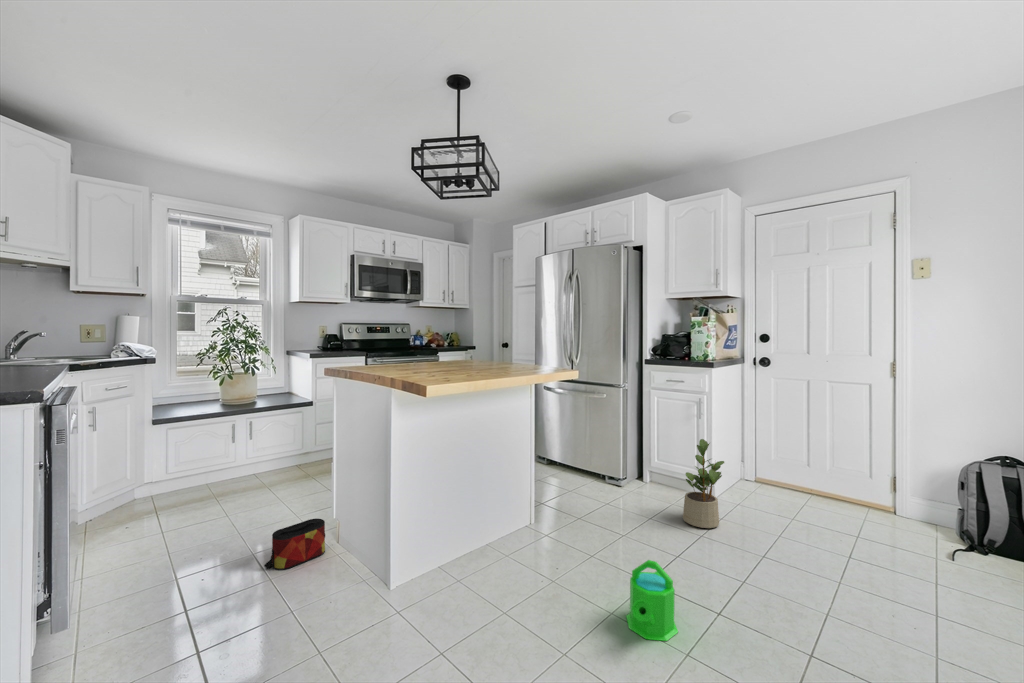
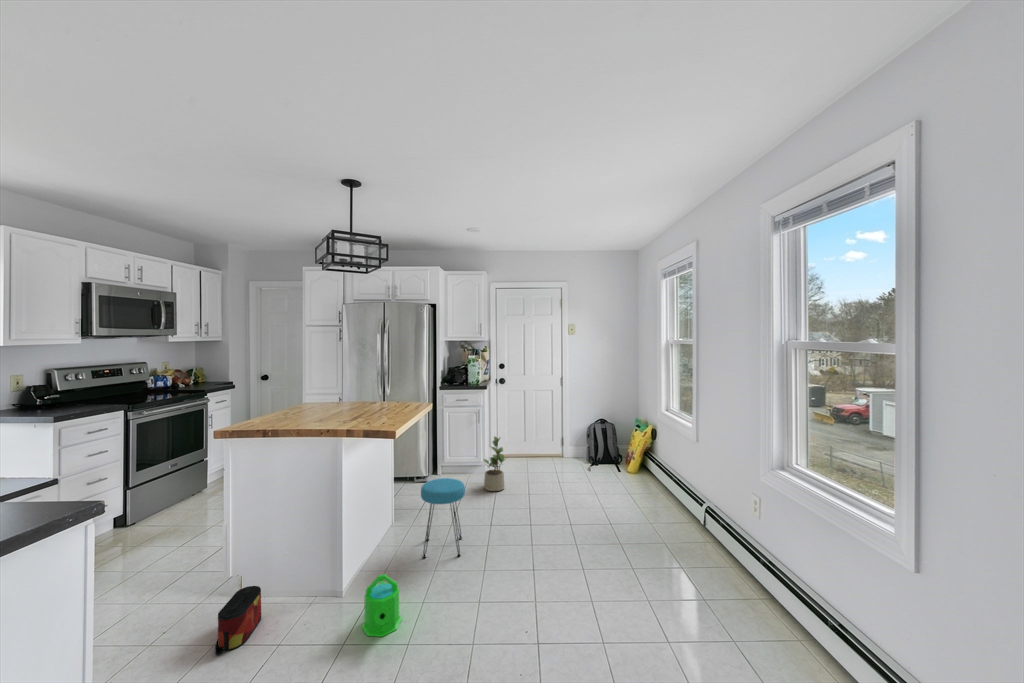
stool: none [499,470,572,589] -> present [421,478,465,558]
watering can: present [626,560,678,641] -> present [362,574,402,637]

